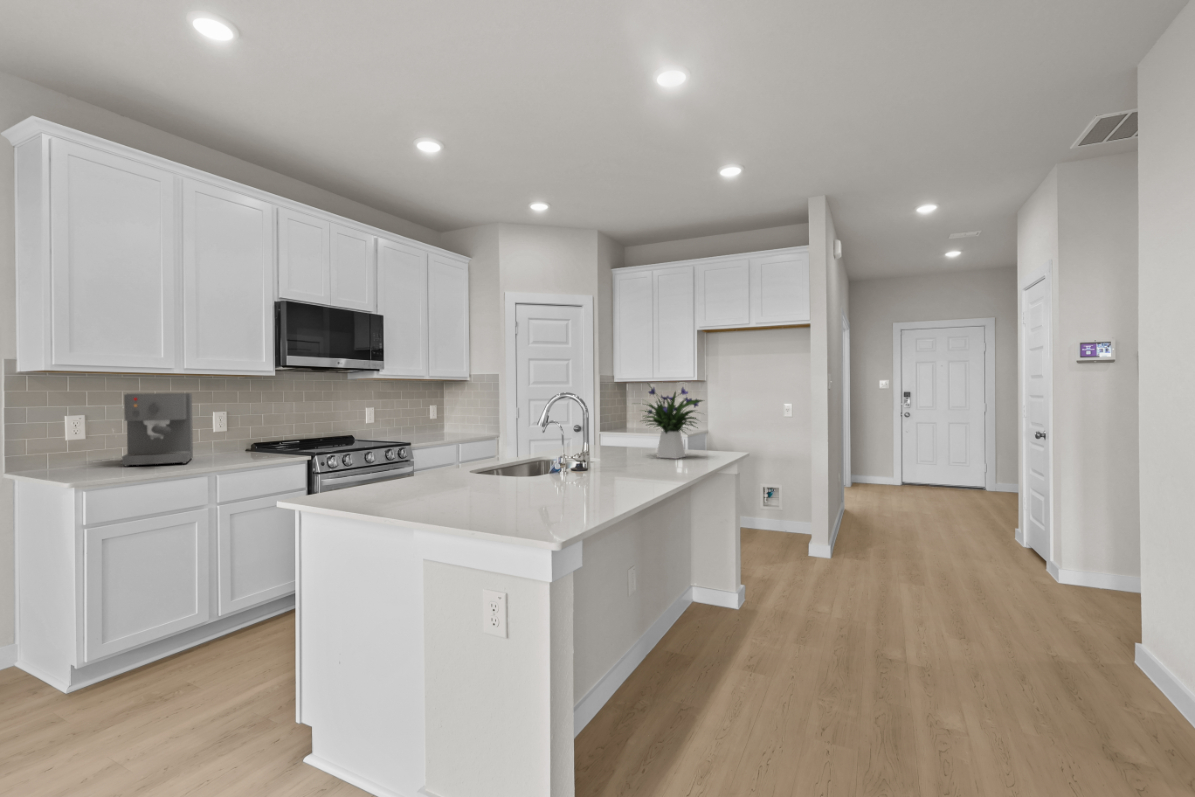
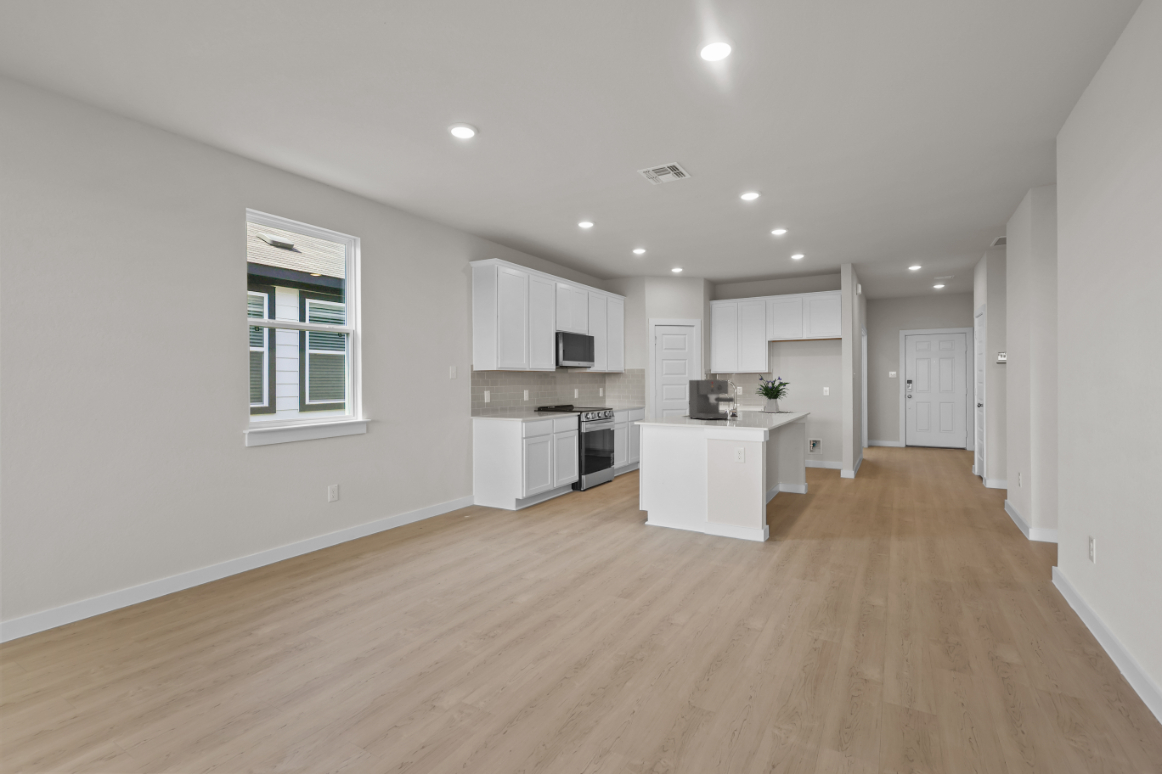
coffee maker: present [122,393,193,467] -> present [689,380,734,419]

